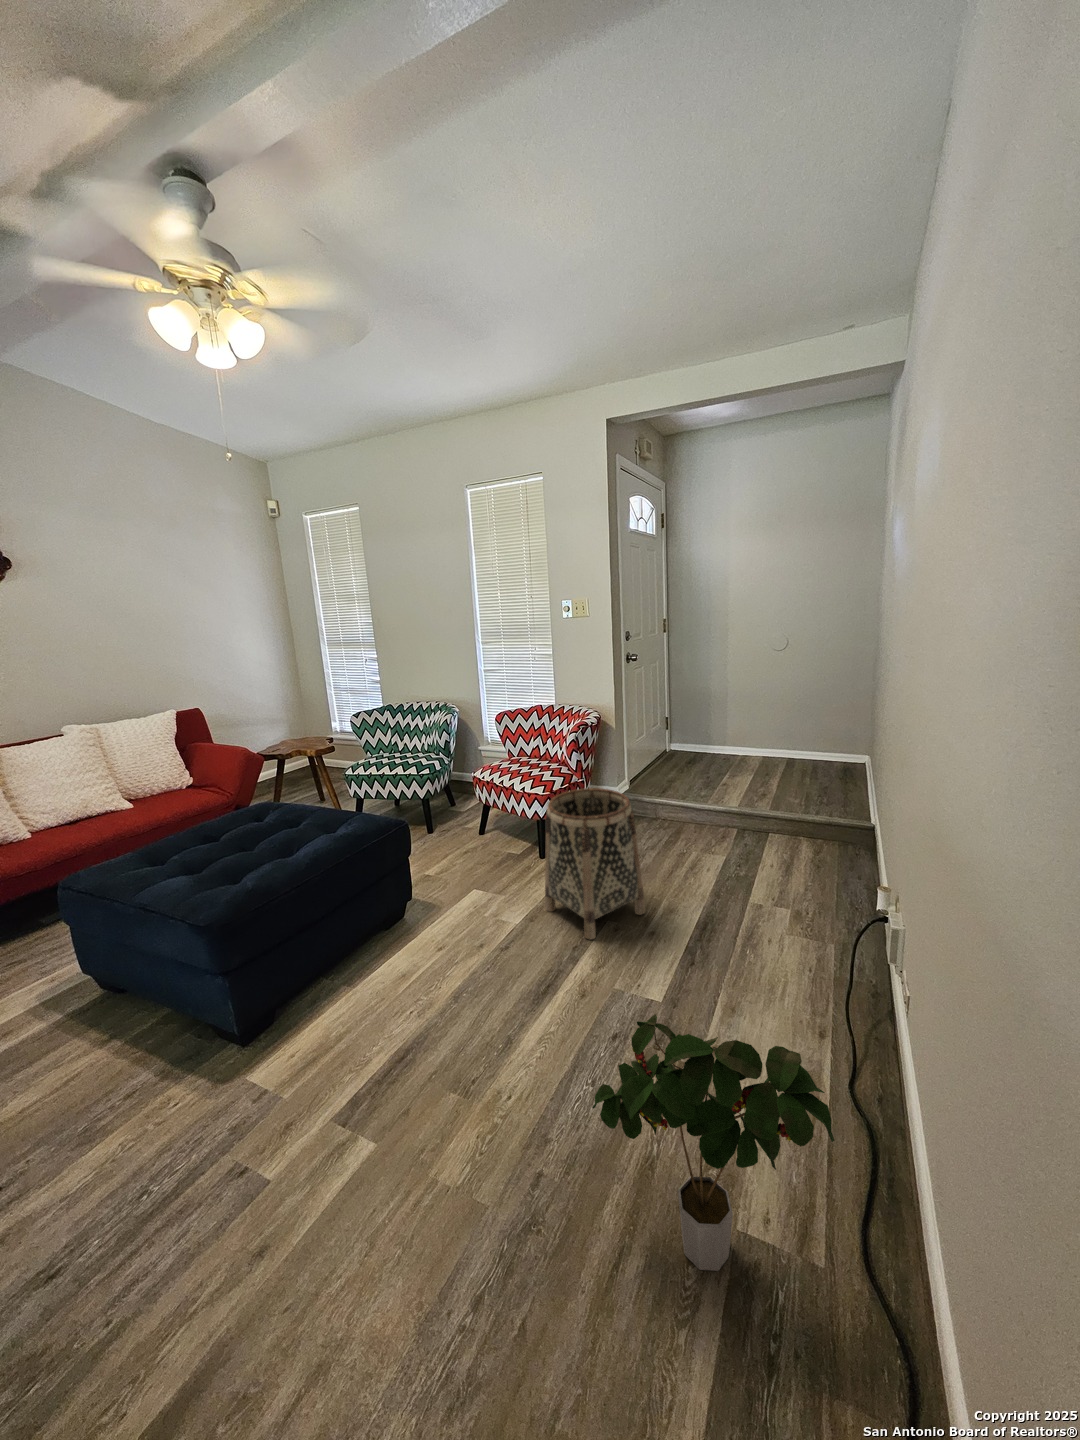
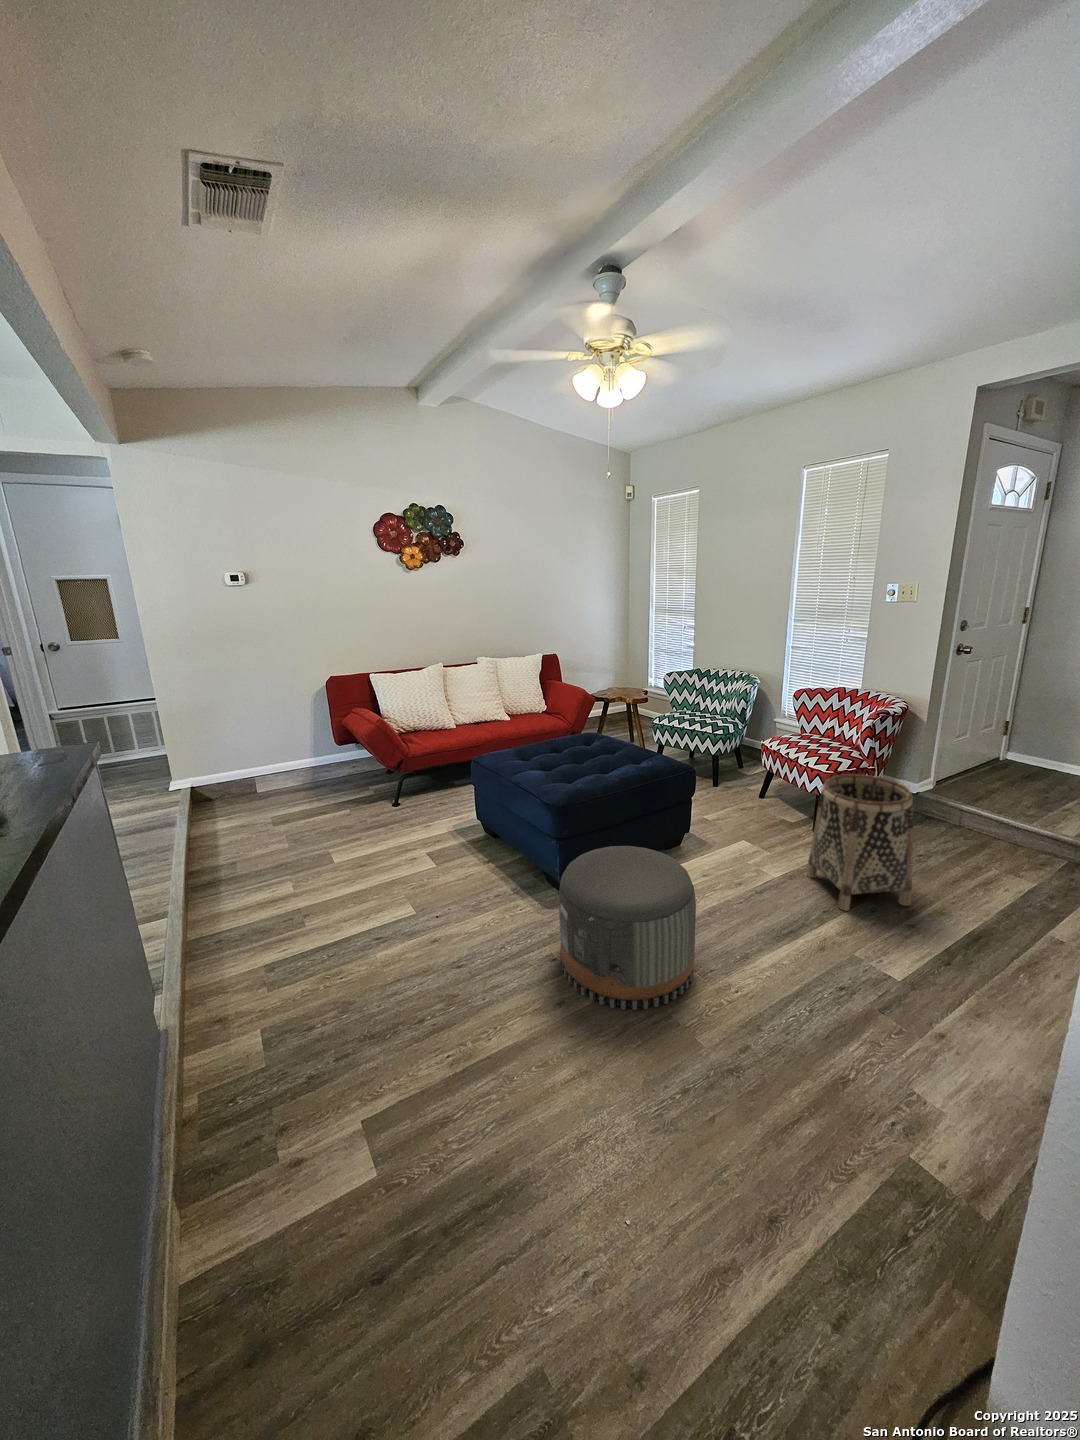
pouf: none [236,943,453,1213] -> present [559,846,696,1010]
potted plant: present [592,1014,834,1271] -> none [794,953,999,1159]

